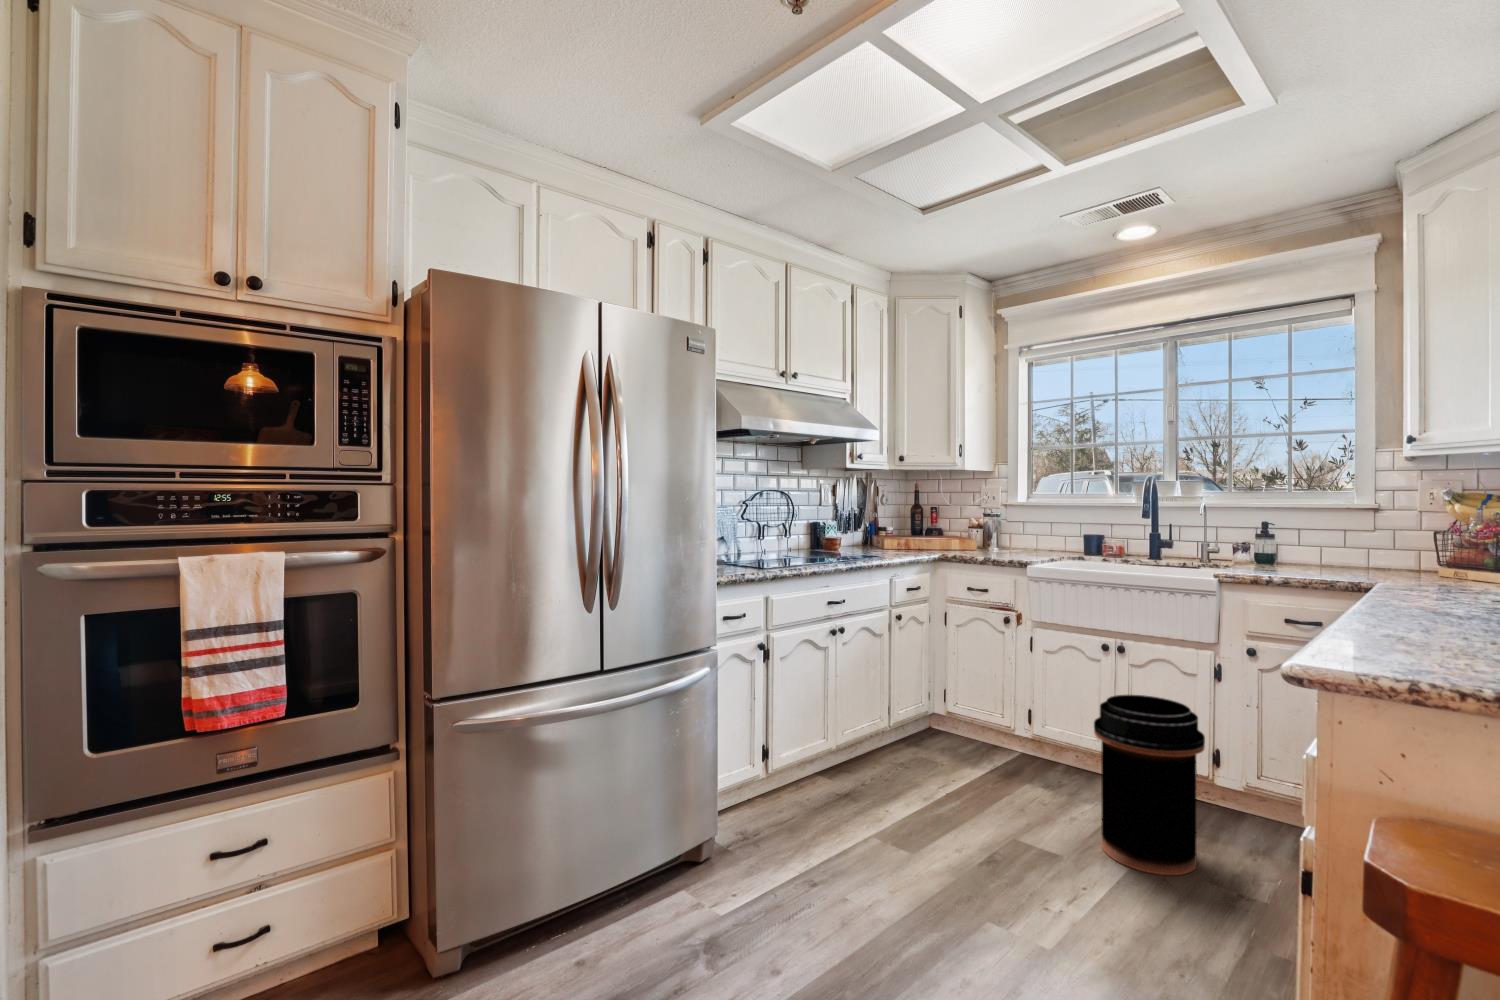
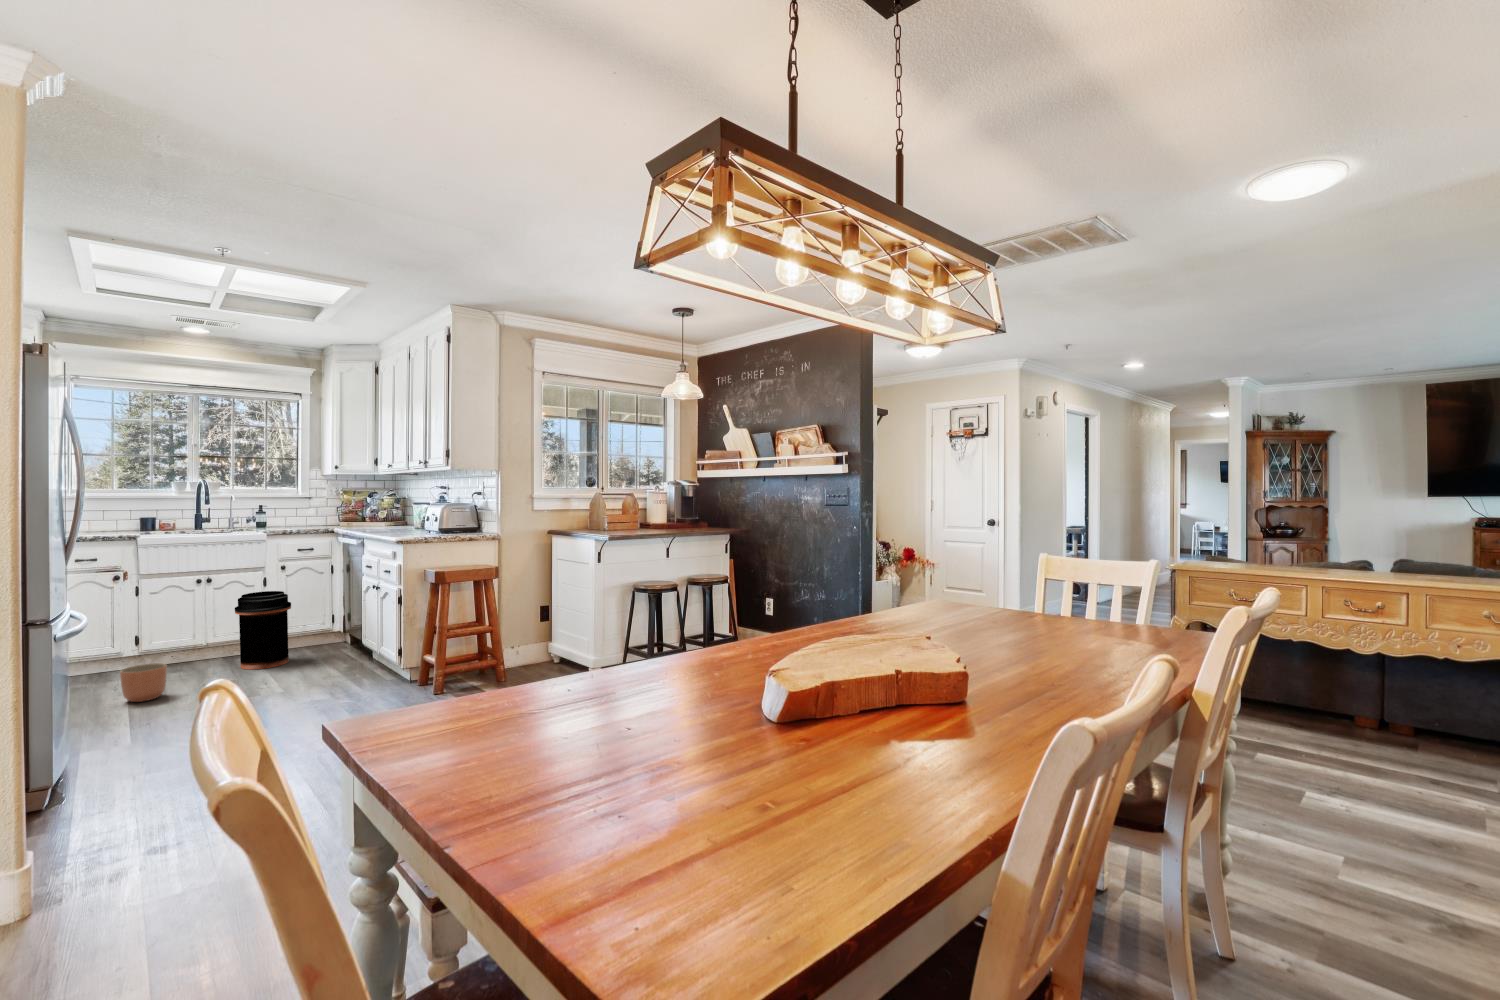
planter: none [876,771,936,843] -> present [120,663,167,702]

